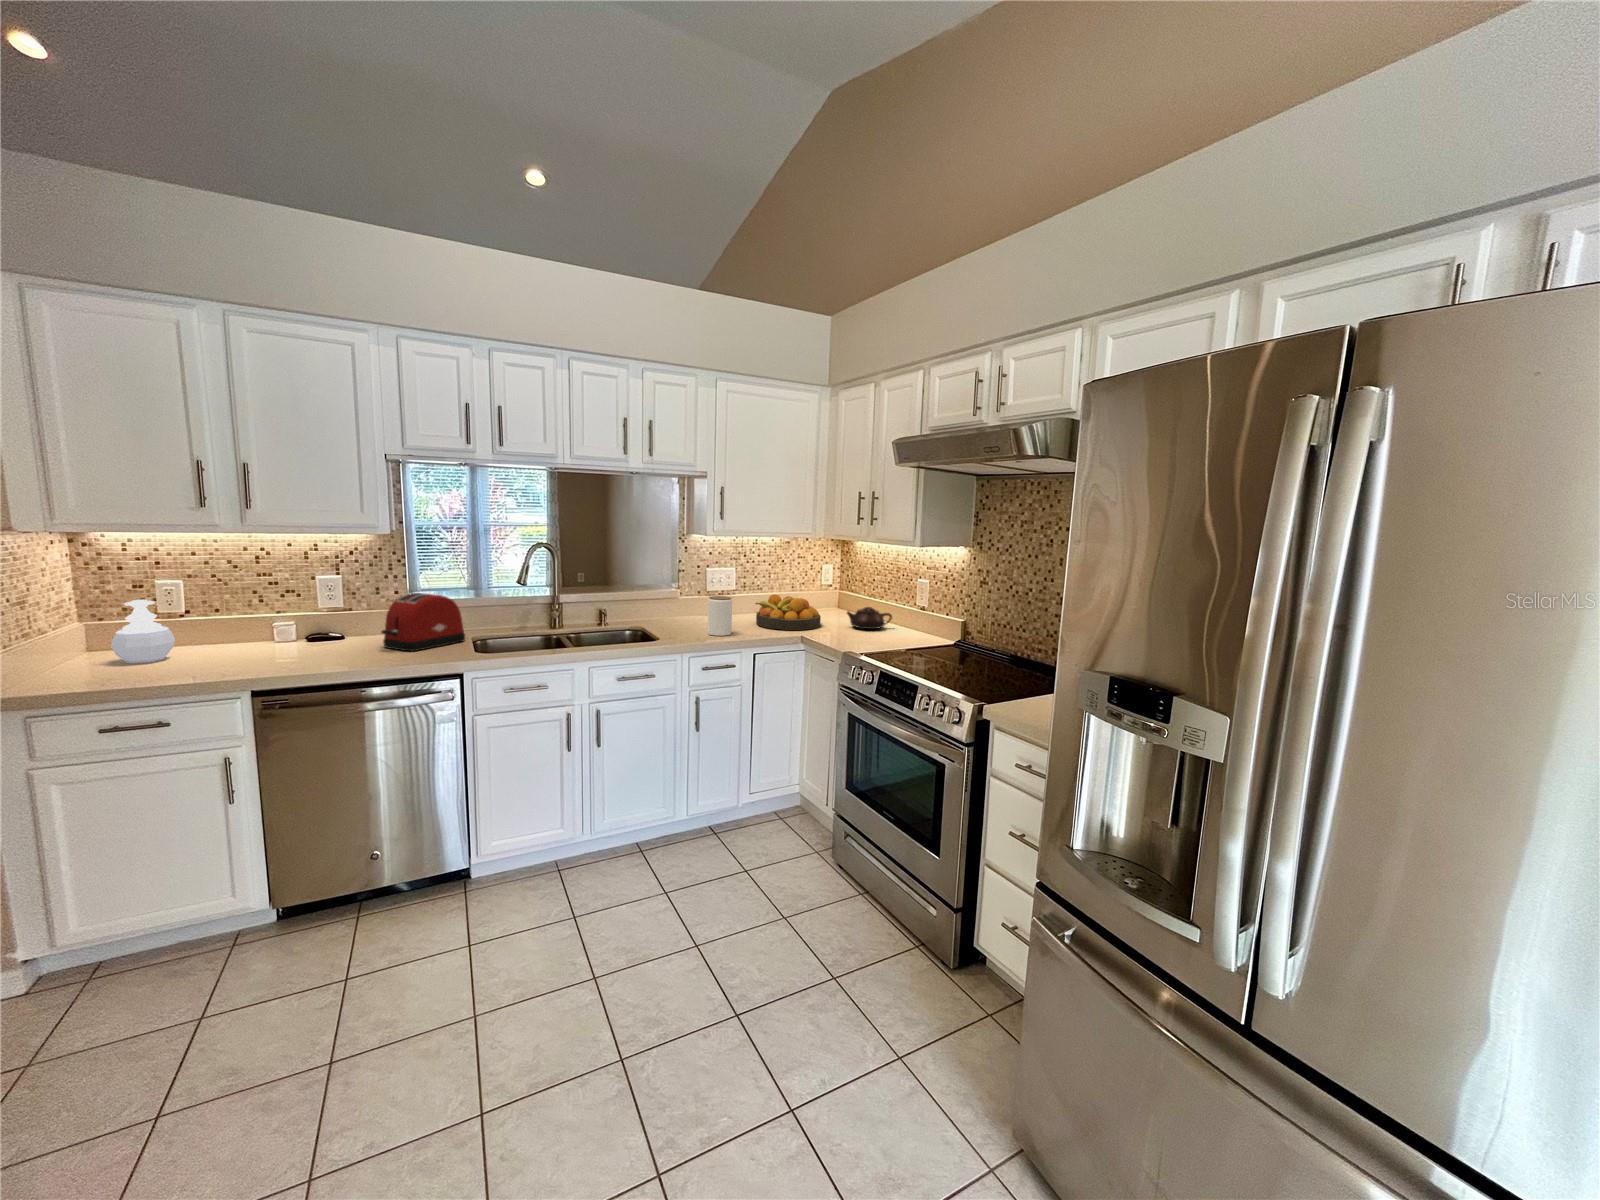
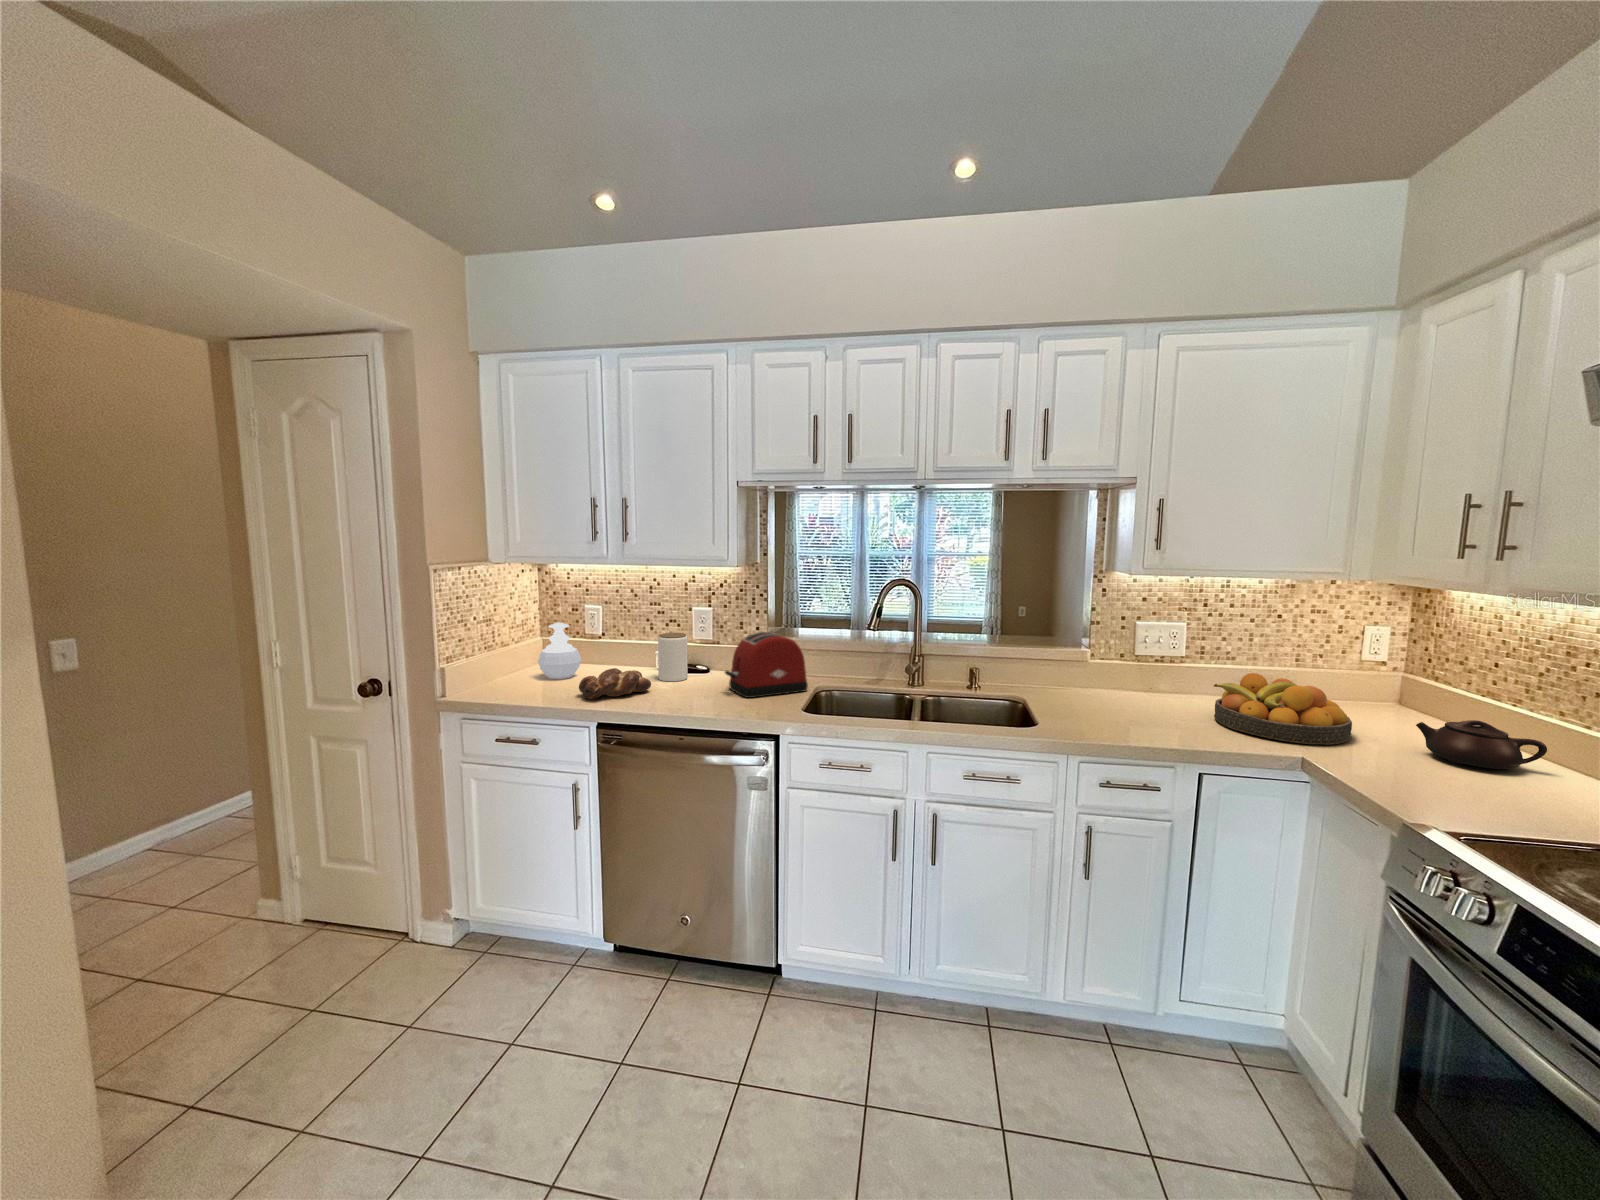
jar: present [708,596,732,636] -> present [658,633,688,681]
bread loaf: none [206,640,296,672] -> present [579,668,651,699]

